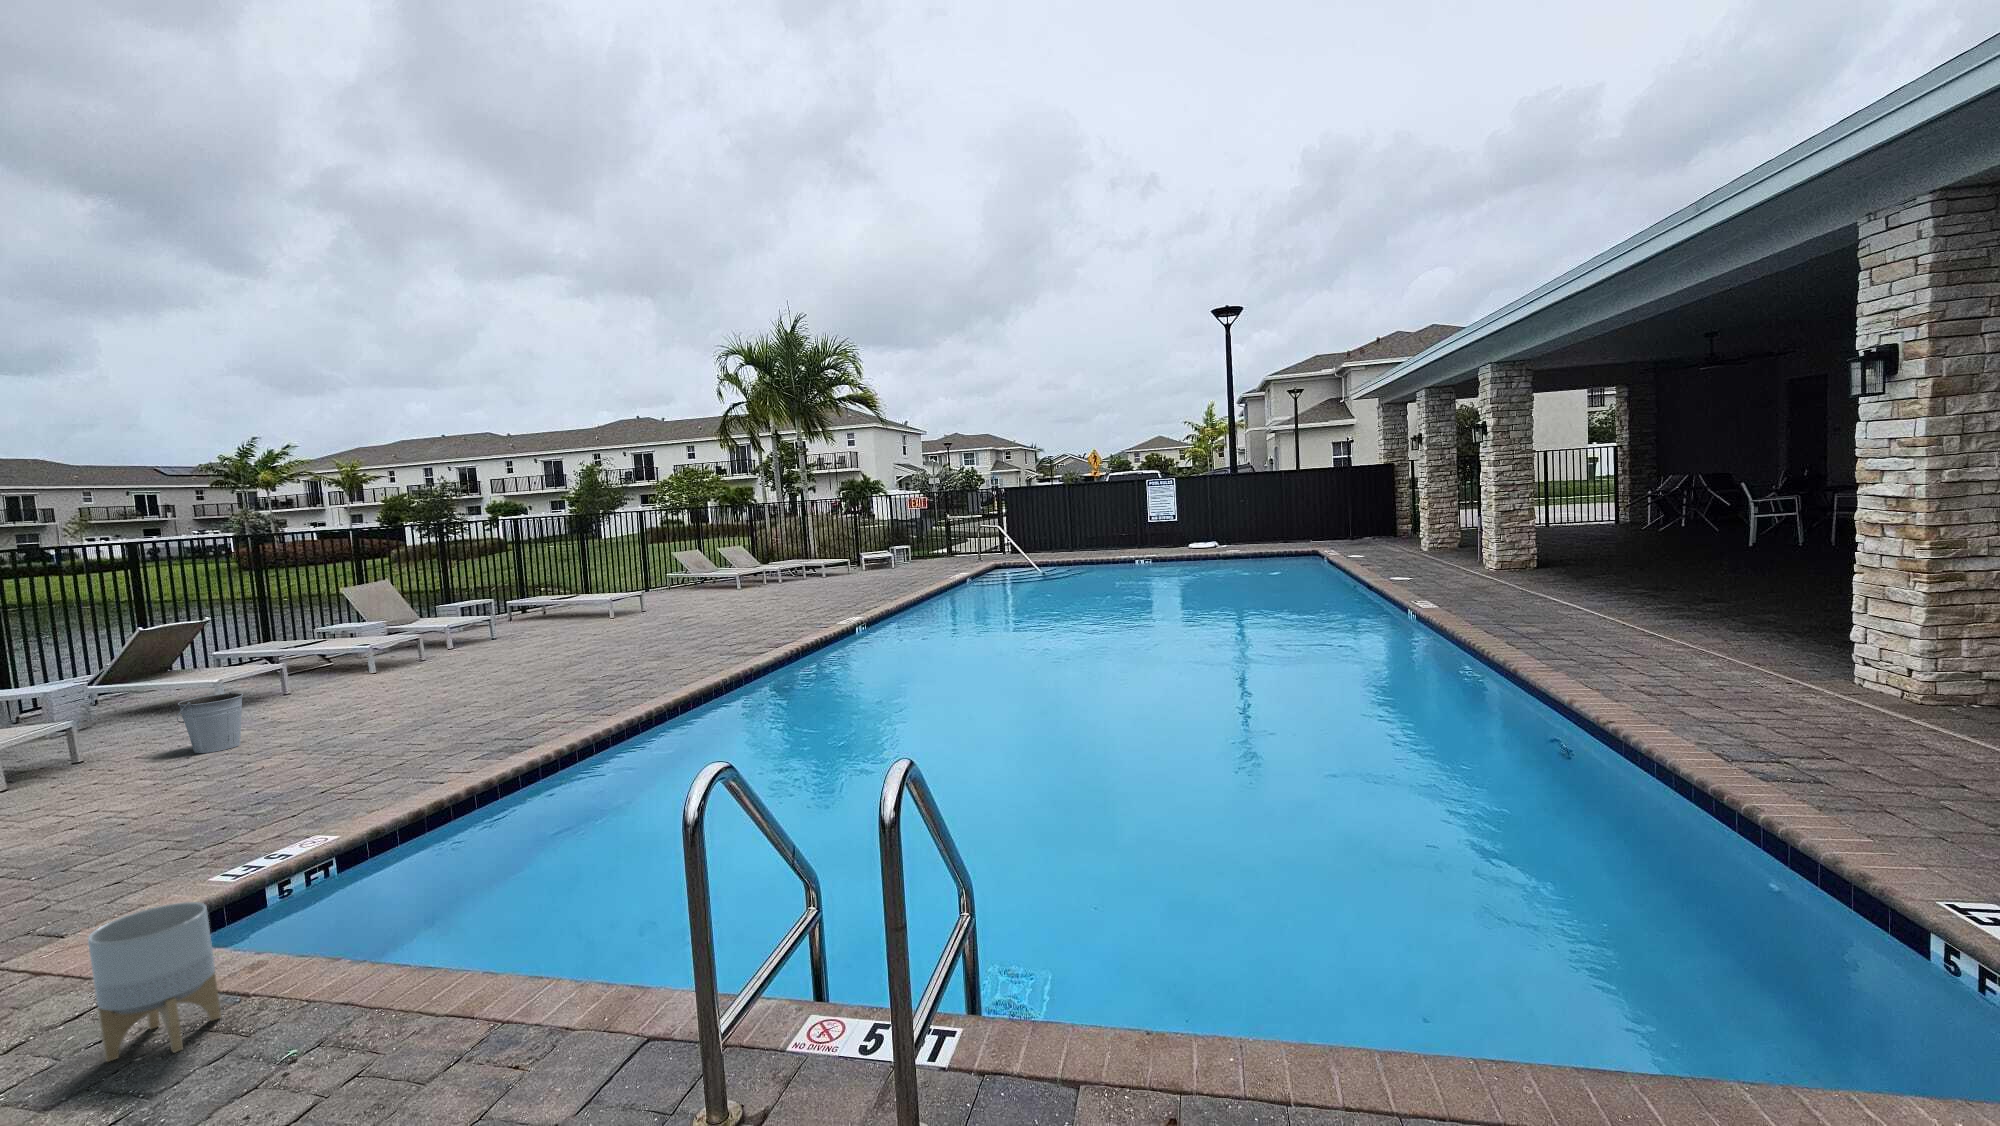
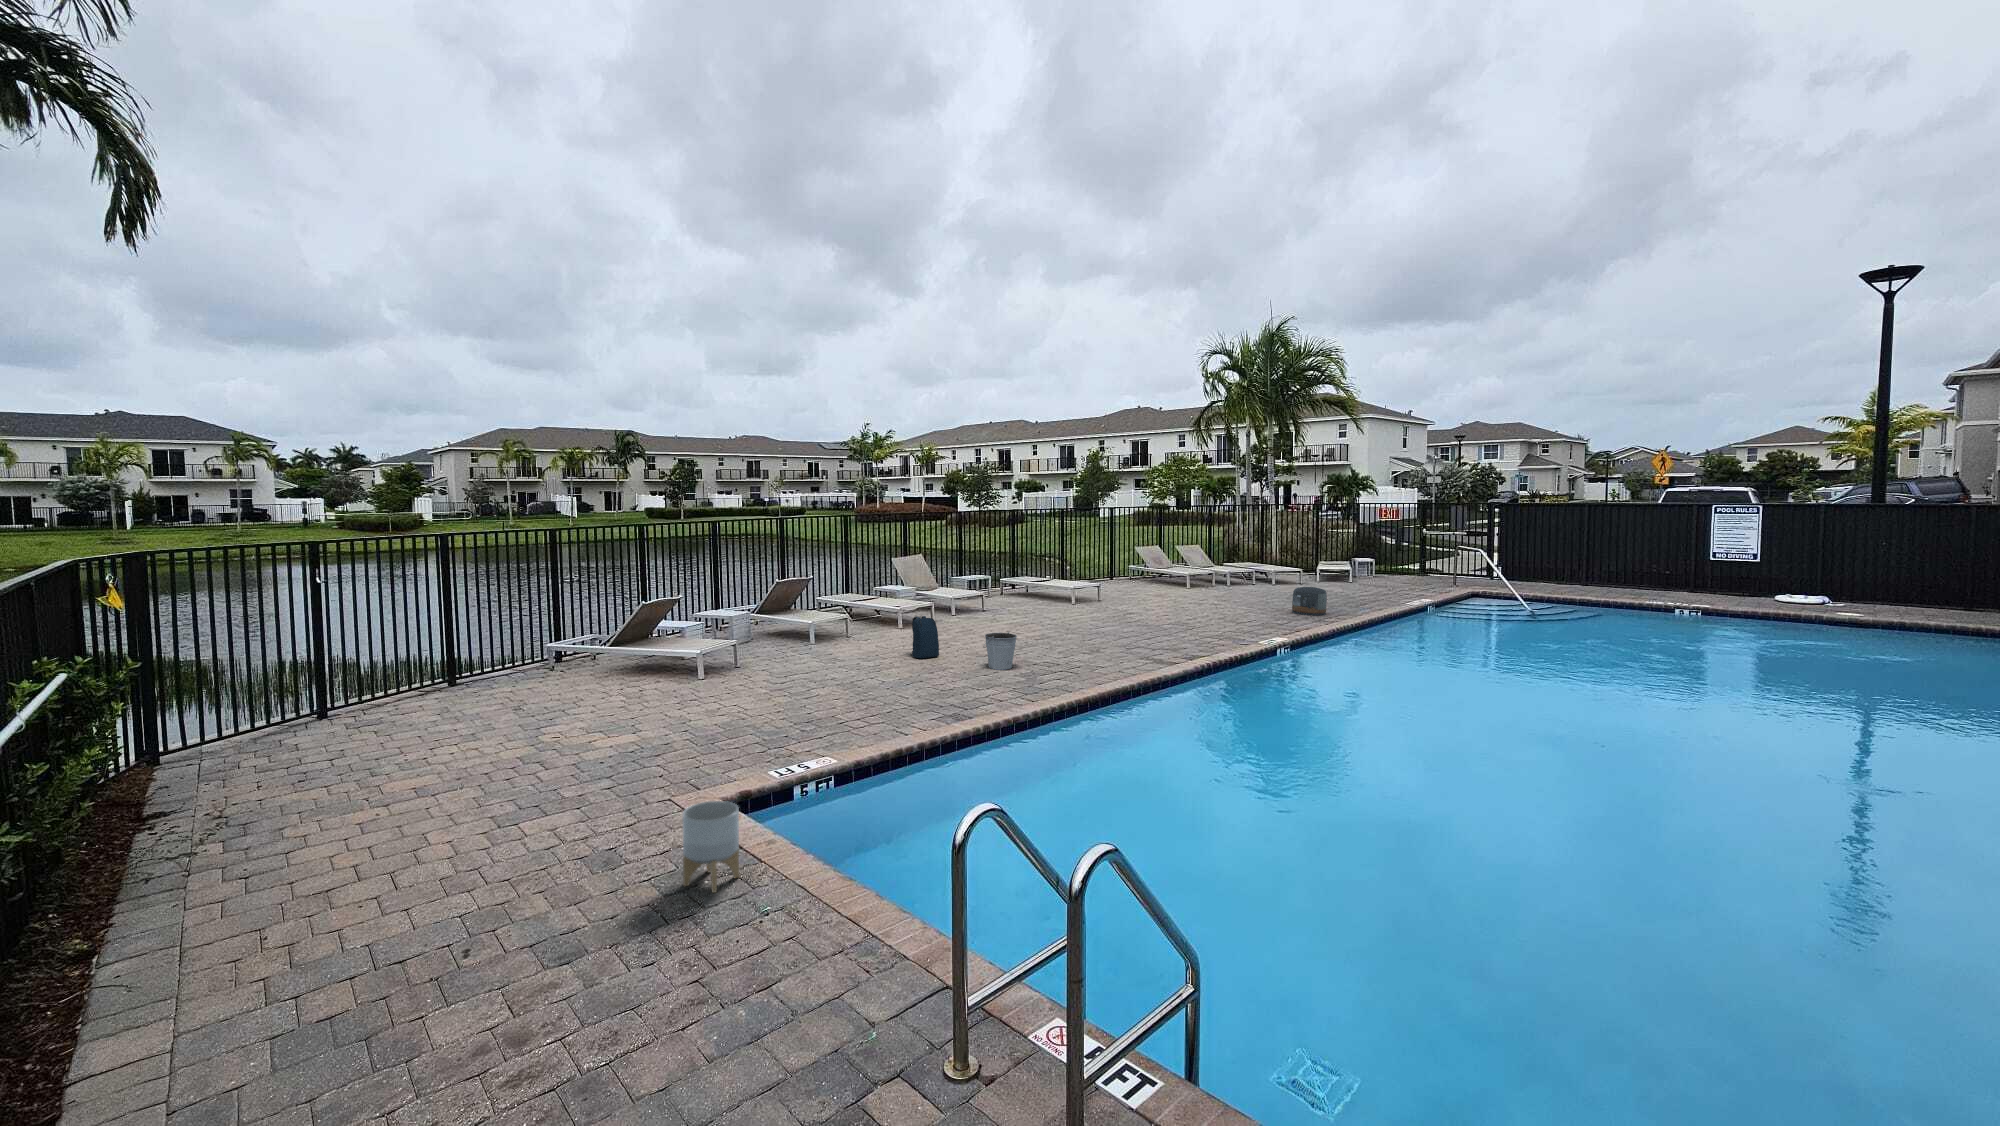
pouf: none [857,565,892,595] -> present [1292,587,1327,616]
backpack: none [402,644,450,701] -> present [912,616,939,658]
bucket: present [177,691,243,753] -> present [984,632,1017,670]

